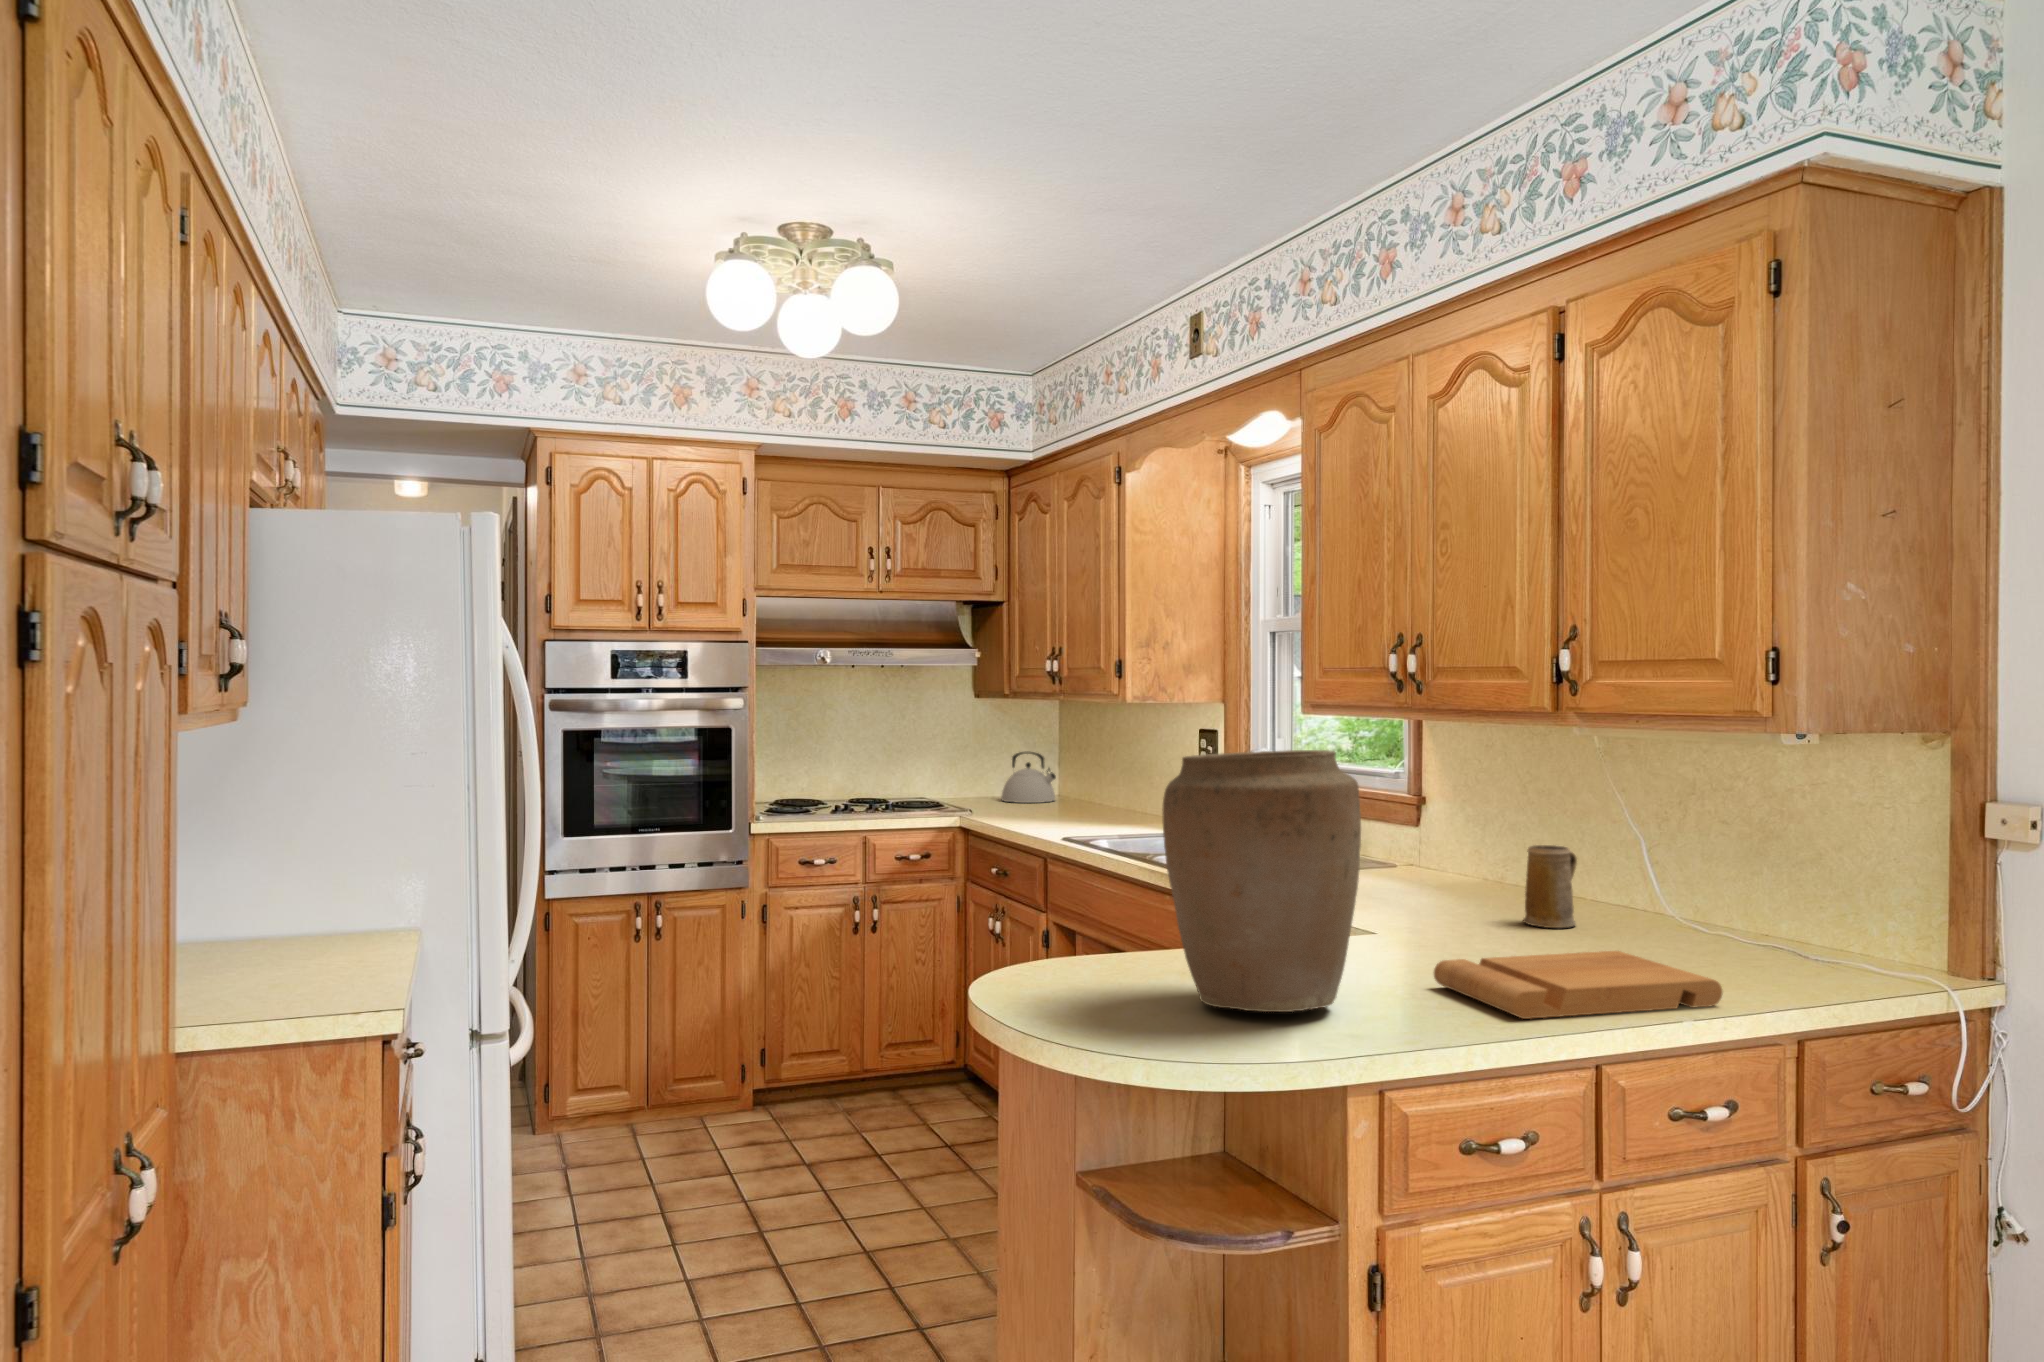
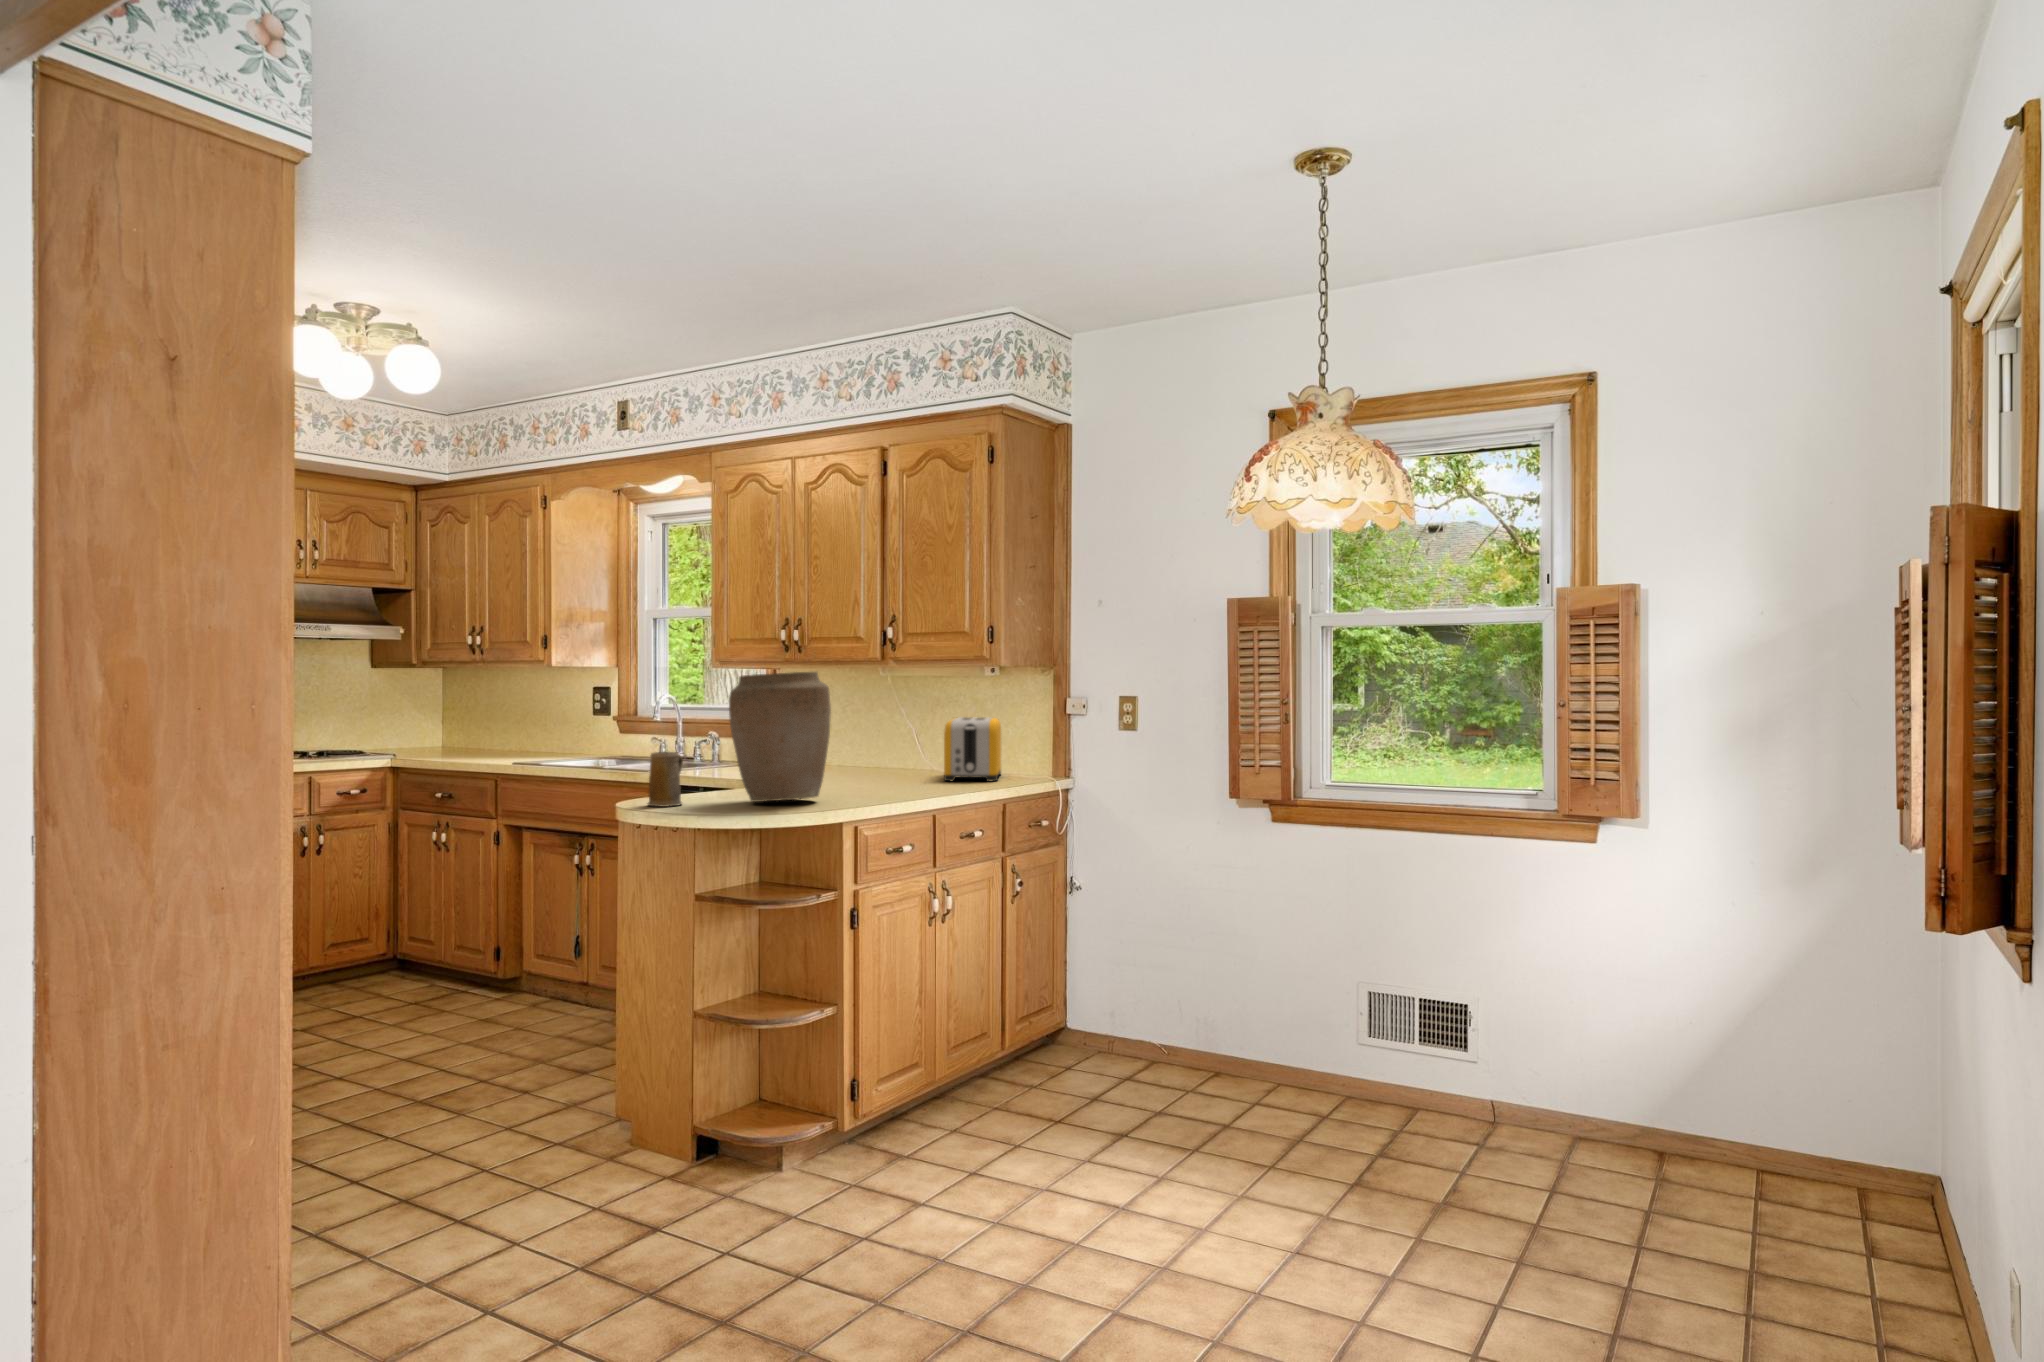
kettle: present [1001,752,1056,803] -> none [399,710,449,750]
toaster: none [1671,831,1821,983] -> present [944,717,1001,781]
mug: present [1523,845,1577,928] -> present [648,752,683,807]
cutting board: present [1434,951,1722,1019] -> none [850,772,976,796]

